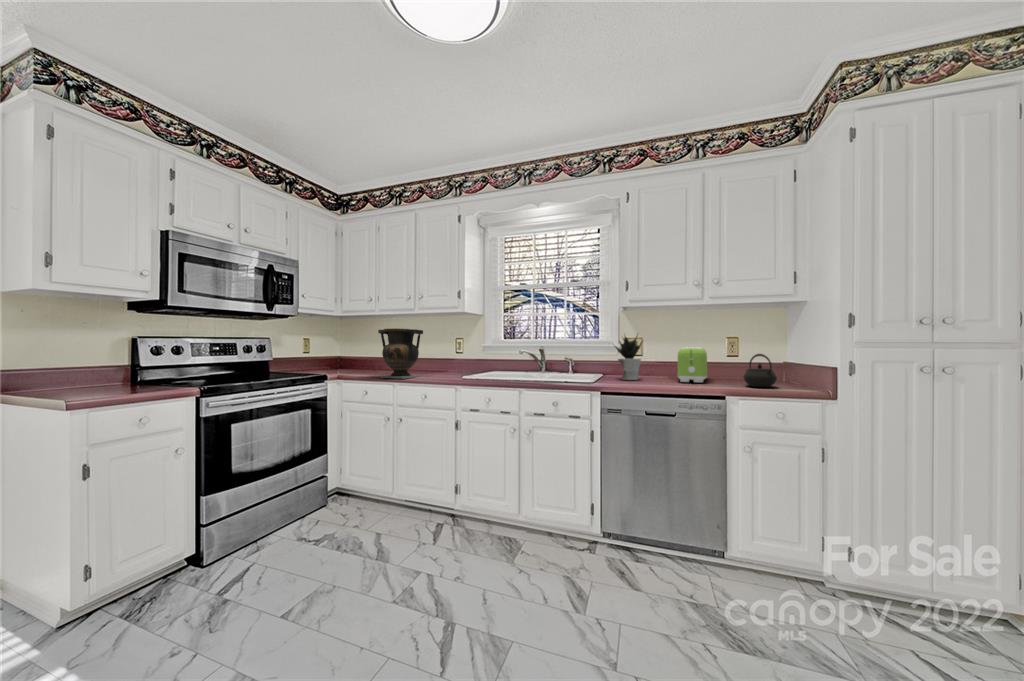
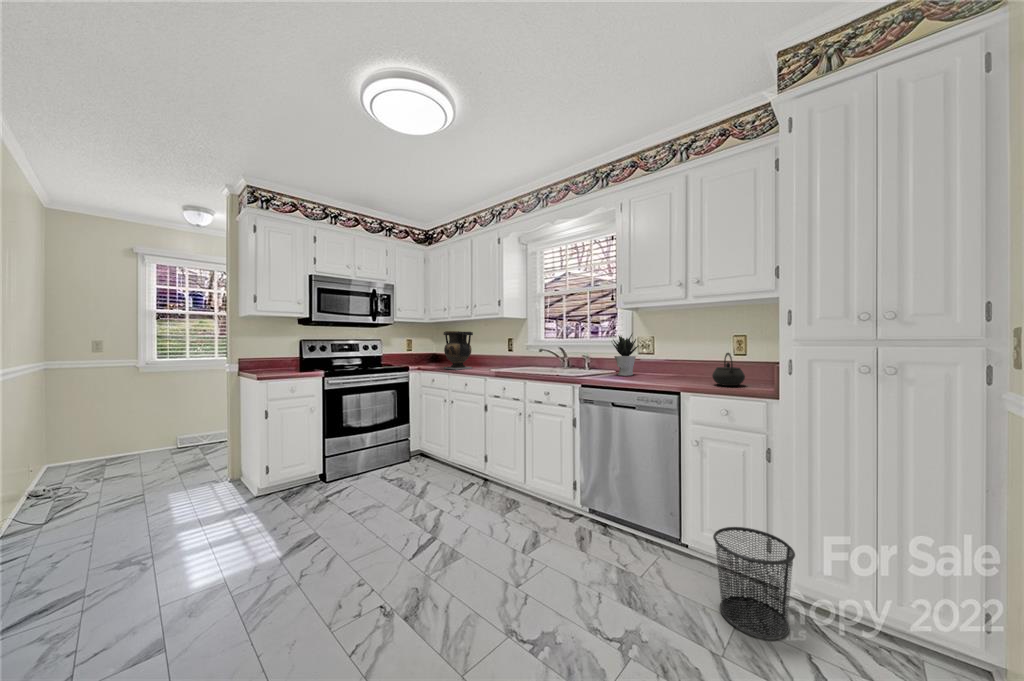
toaster: present [678,347,707,382] -> none [660,346,702,379]
waste bin: none [794,529,883,638] -> present [713,527,795,638]

